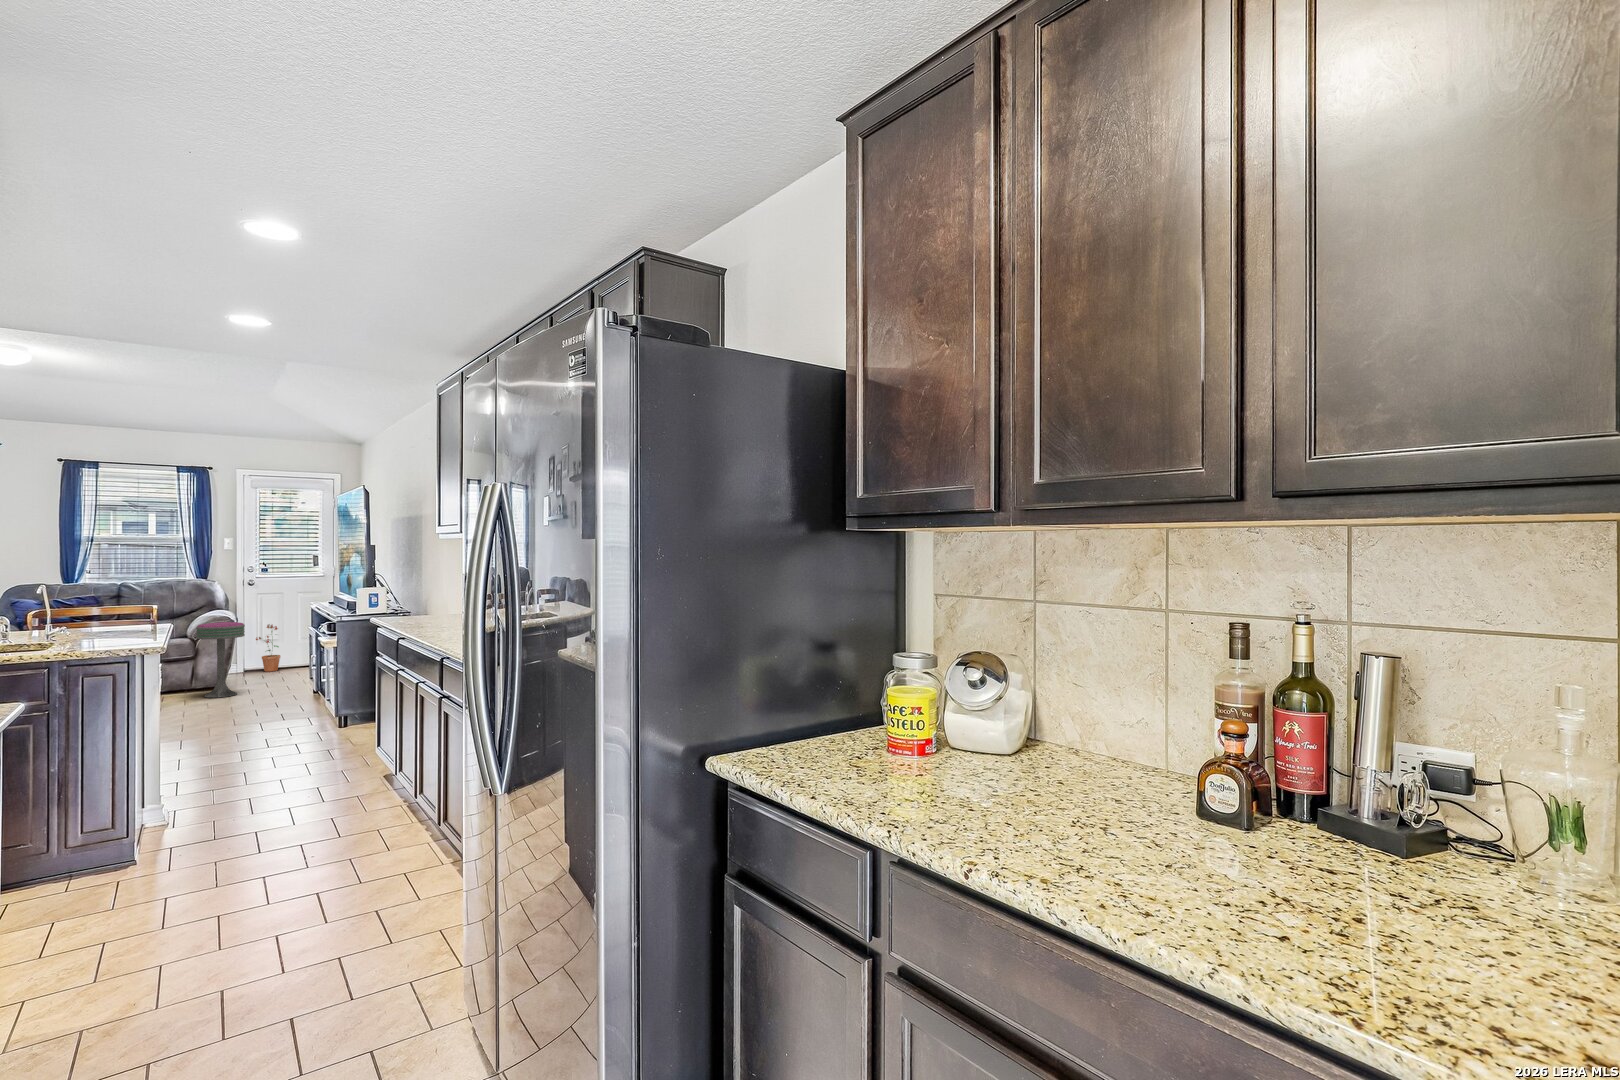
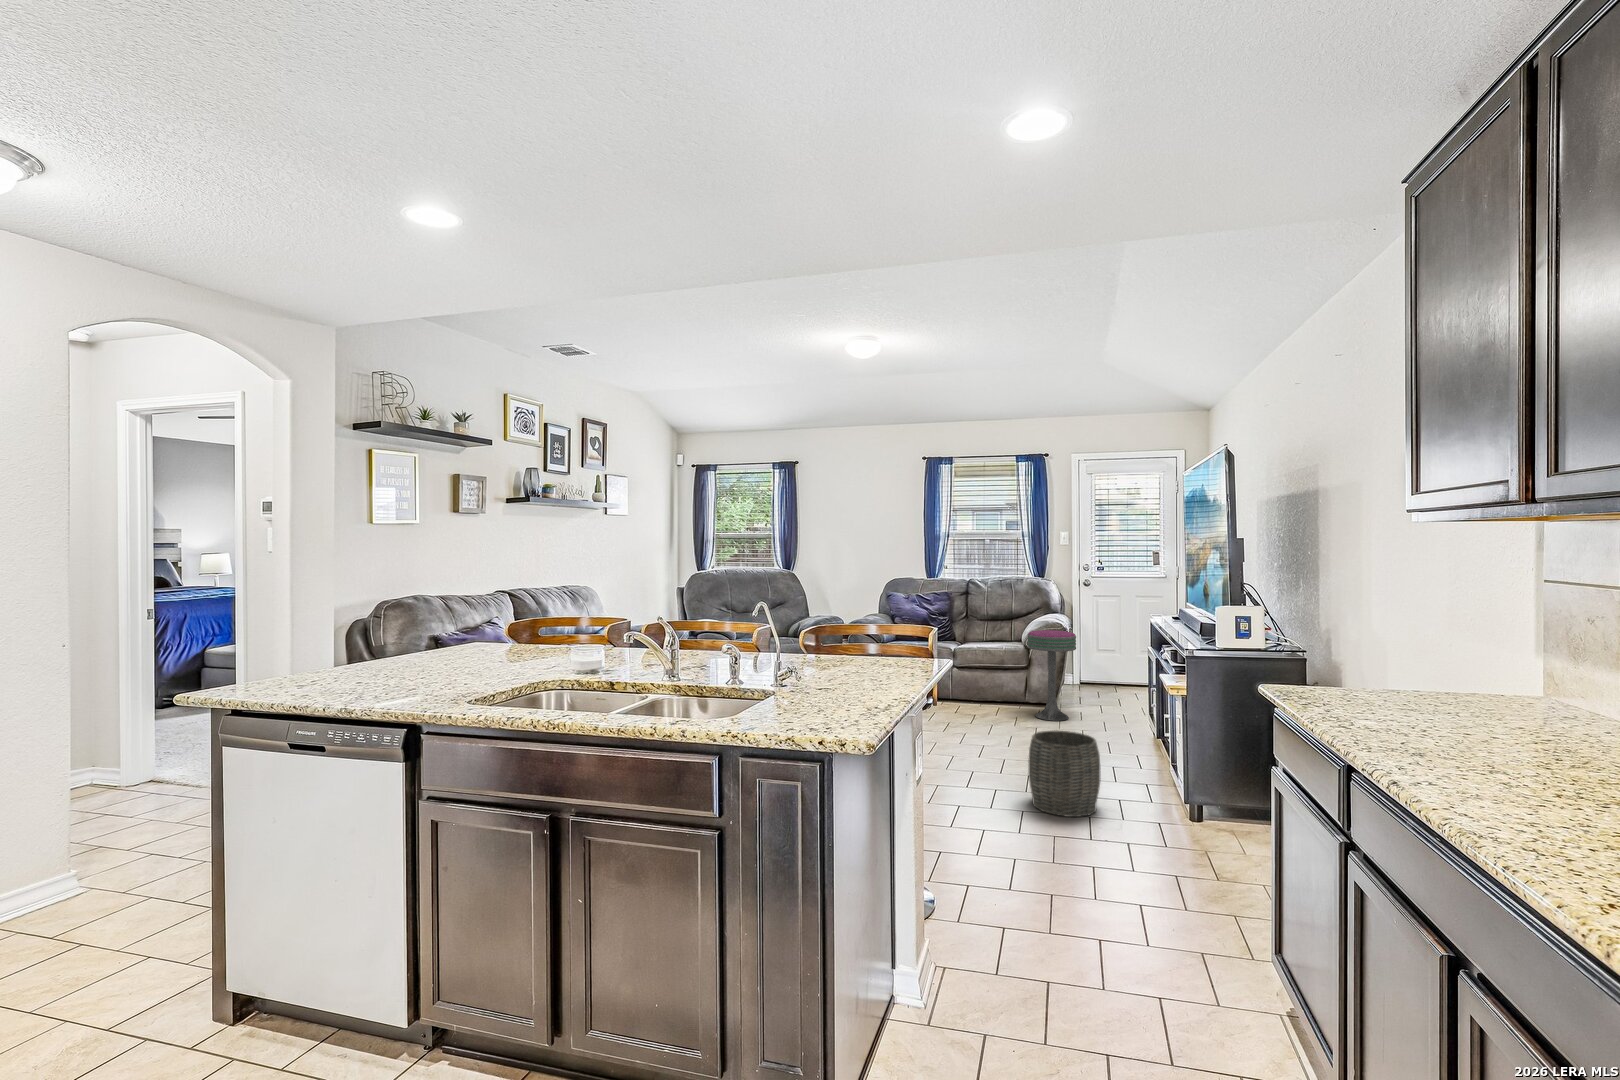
potted plant: present [256,624,280,672] -> none [1091,632,1118,688]
woven basket: none [214,685,274,742] -> present [1028,731,1101,817]

